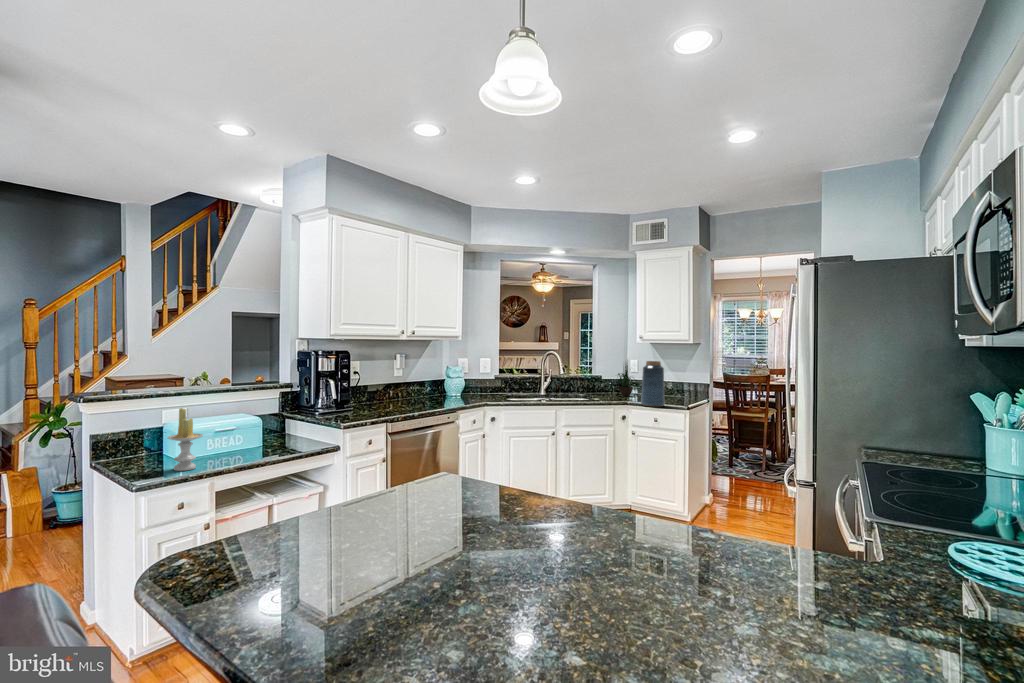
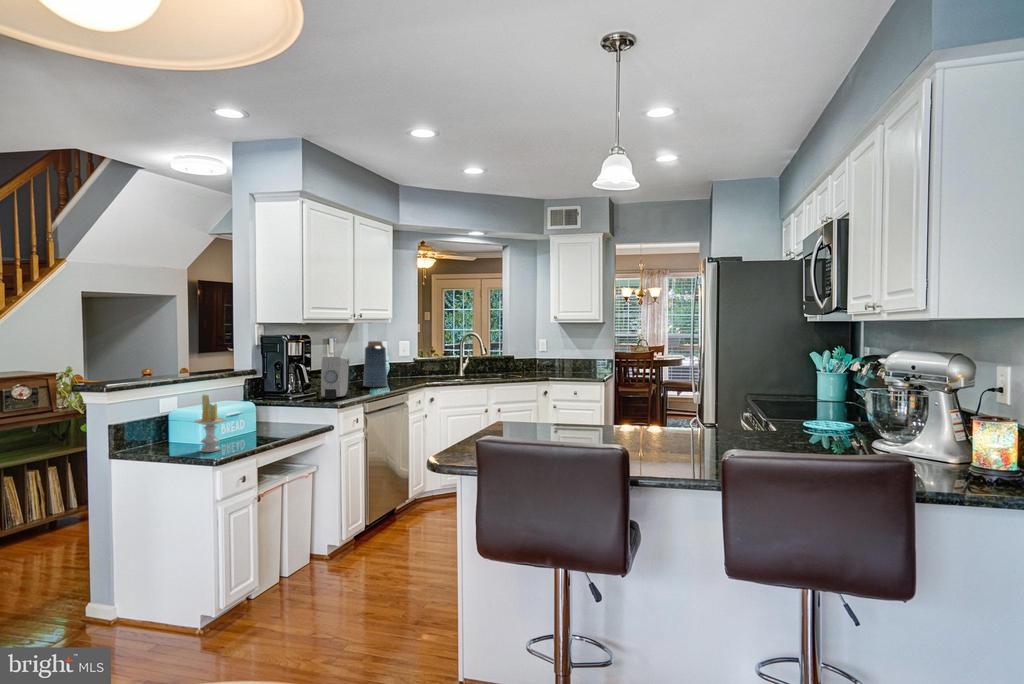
vase: present [641,361,665,407] -> present [364,341,387,387]
potted plant: present [618,363,633,396] -> none [528,333,549,372]
soap dispenser: none [358,372,393,416] -> present [321,357,349,399]

